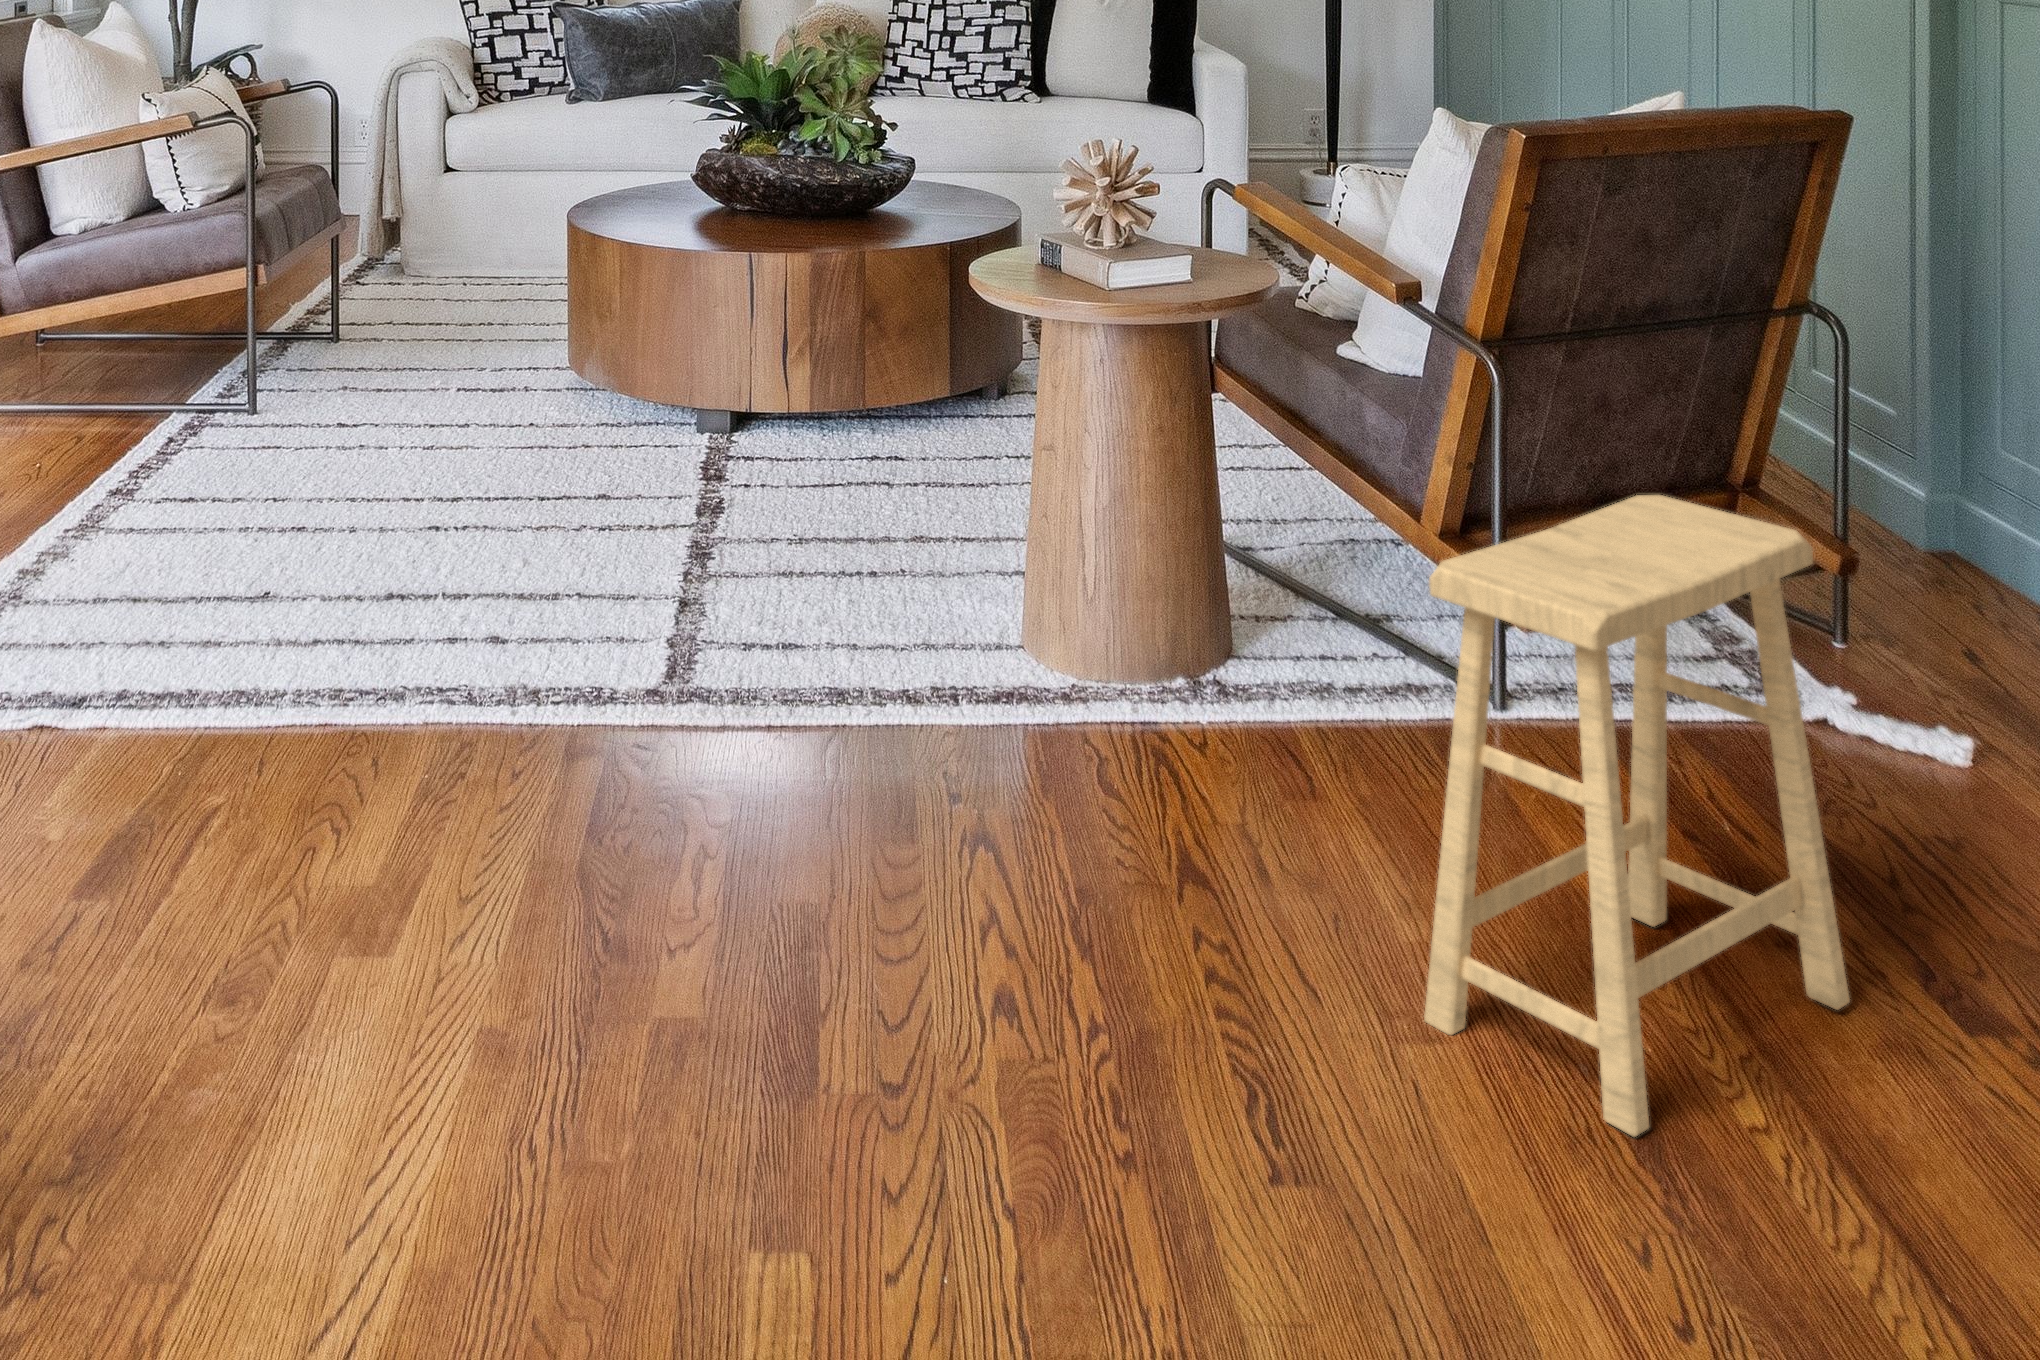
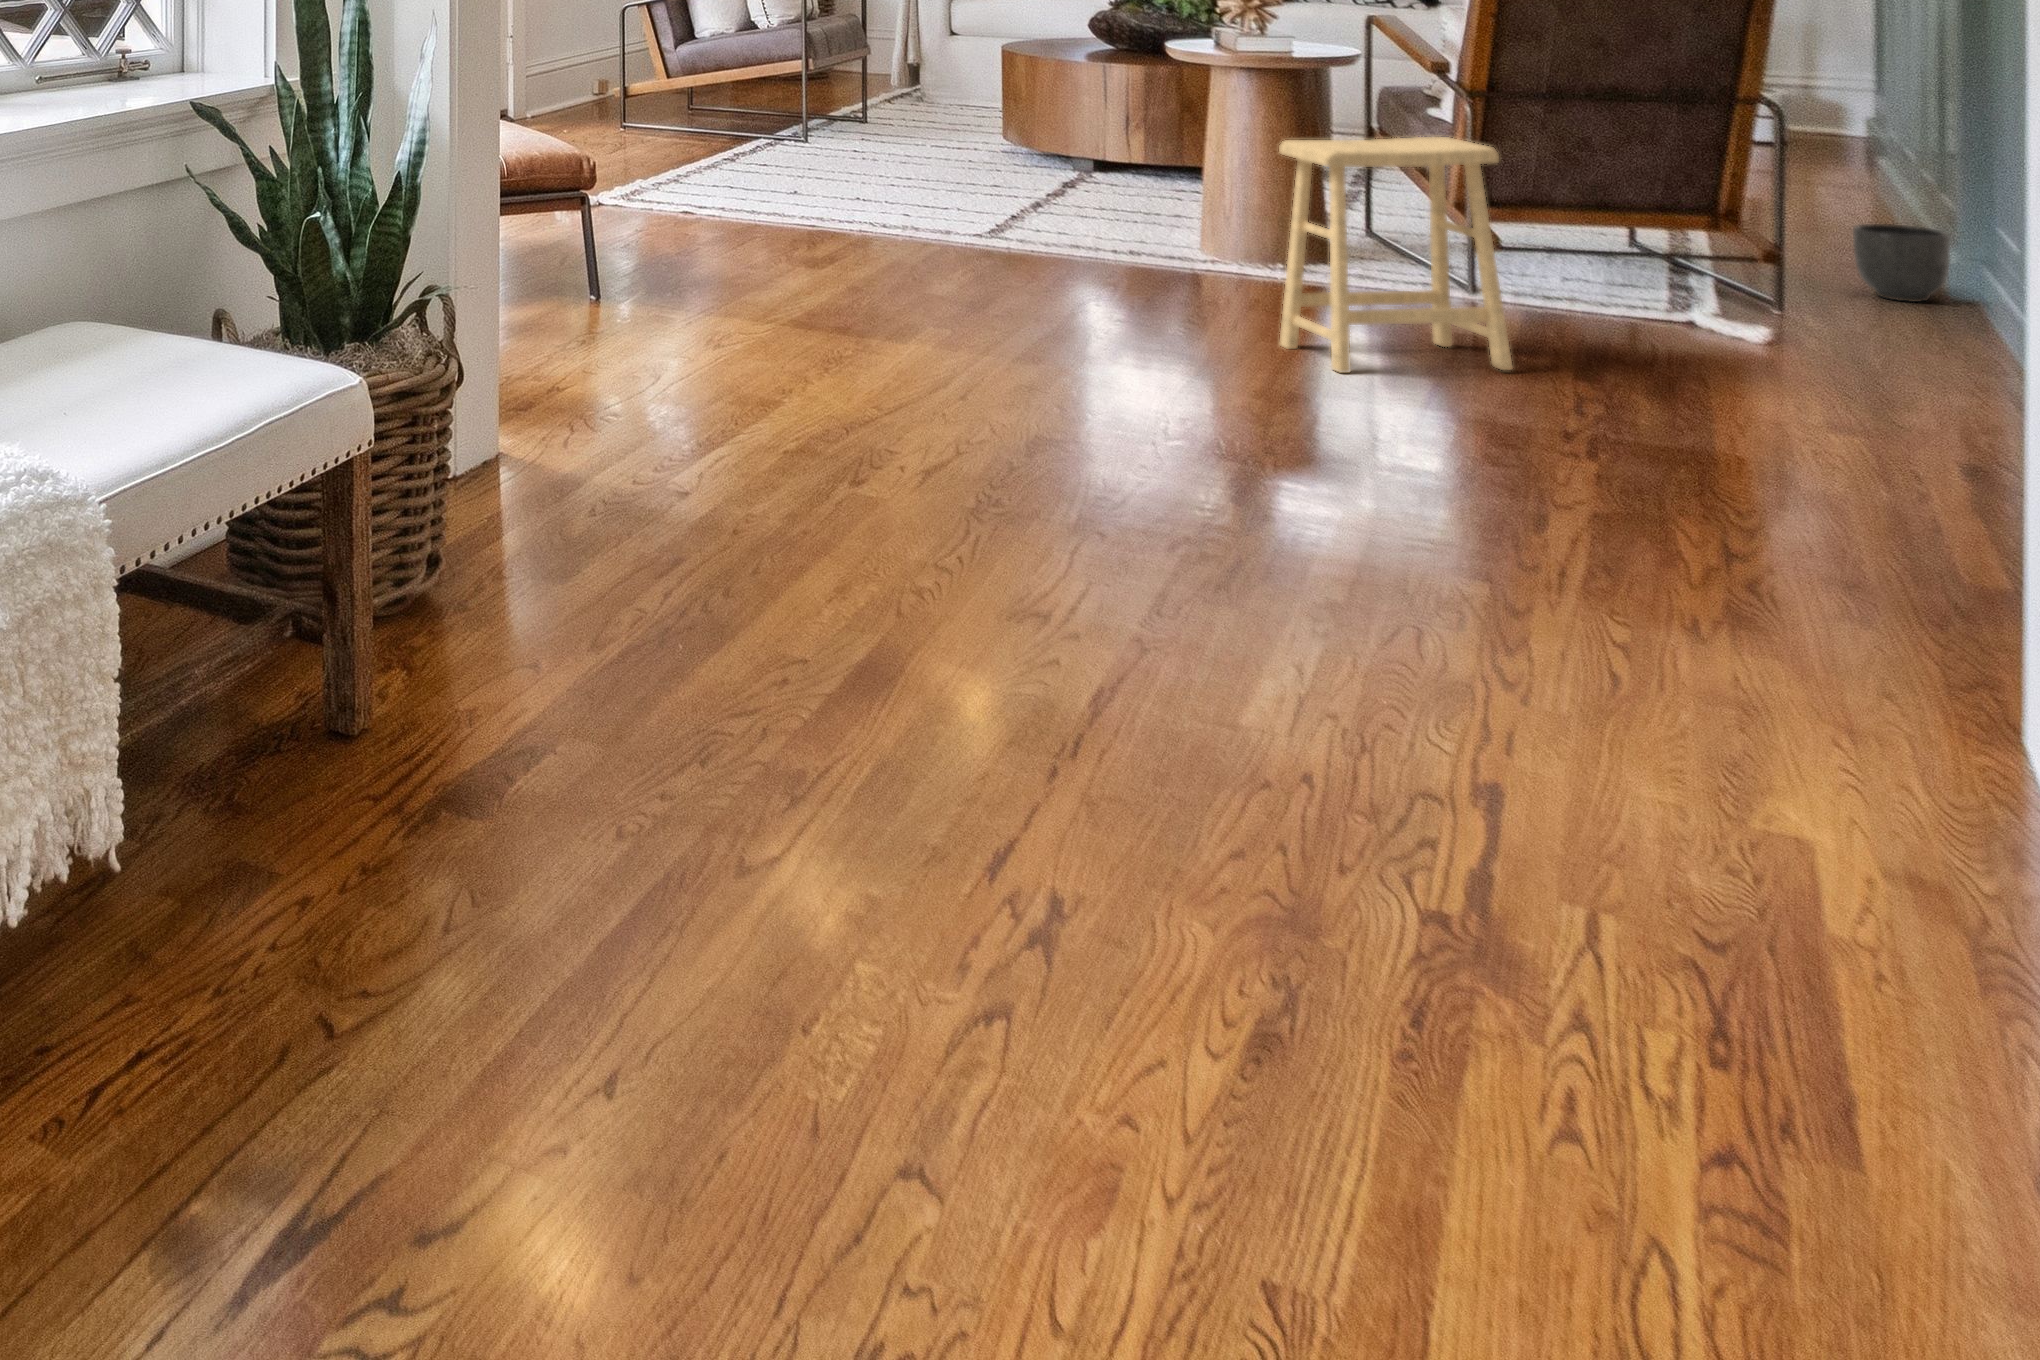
planter: none [1845,443,1967,567] -> present [1853,224,1950,302]

